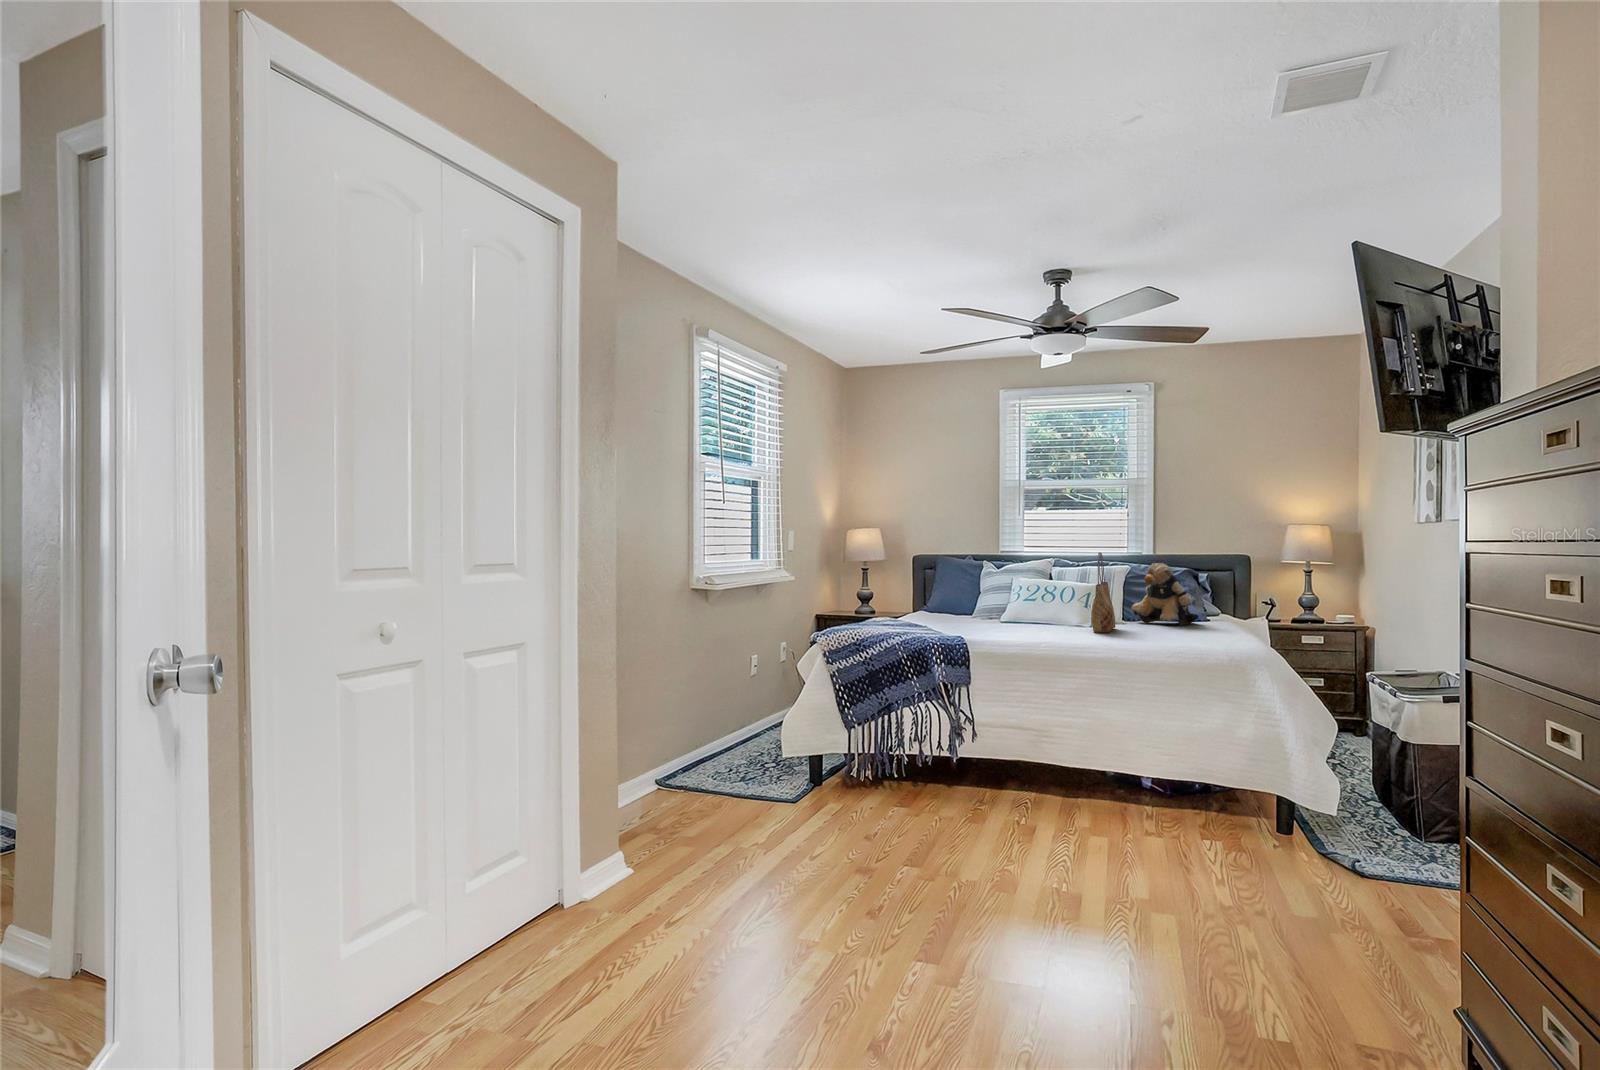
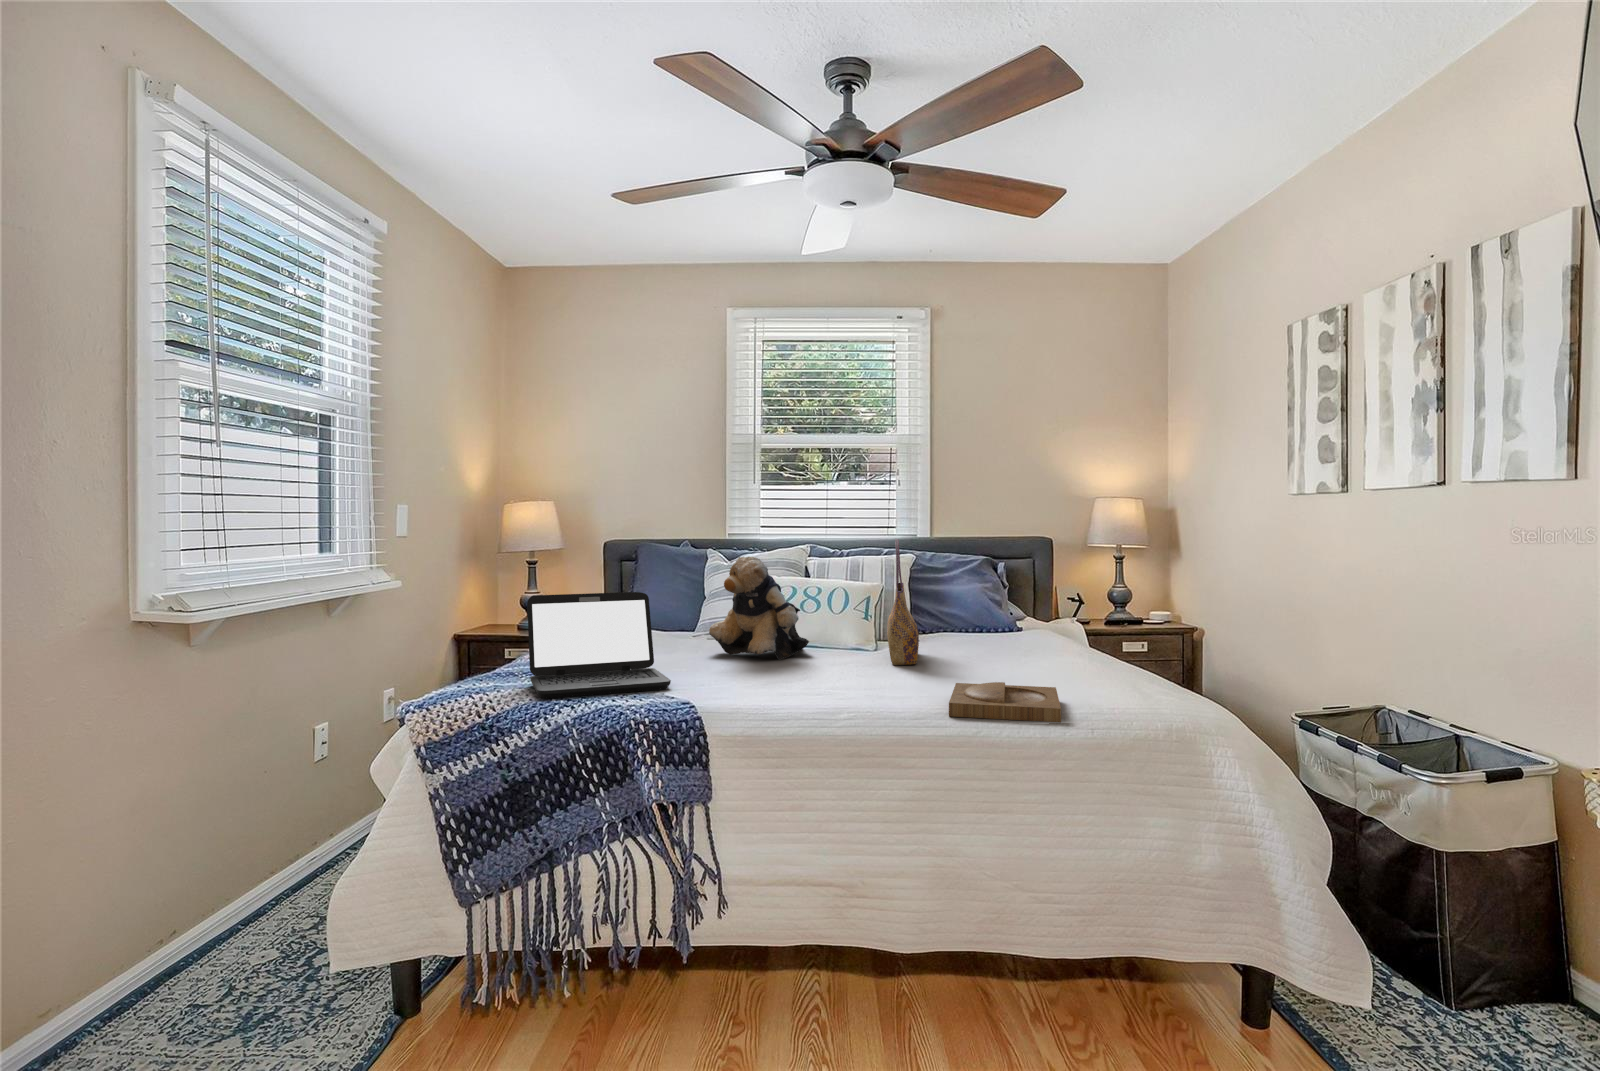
teddy bear: present [1132,563,1199,626] -> present [709,557,809,660]
laptop: none [871,582,951,636] -> present [527,592,671,699]
tray: none [1105,635,1180,654] -> present [949,682,1061,722]

